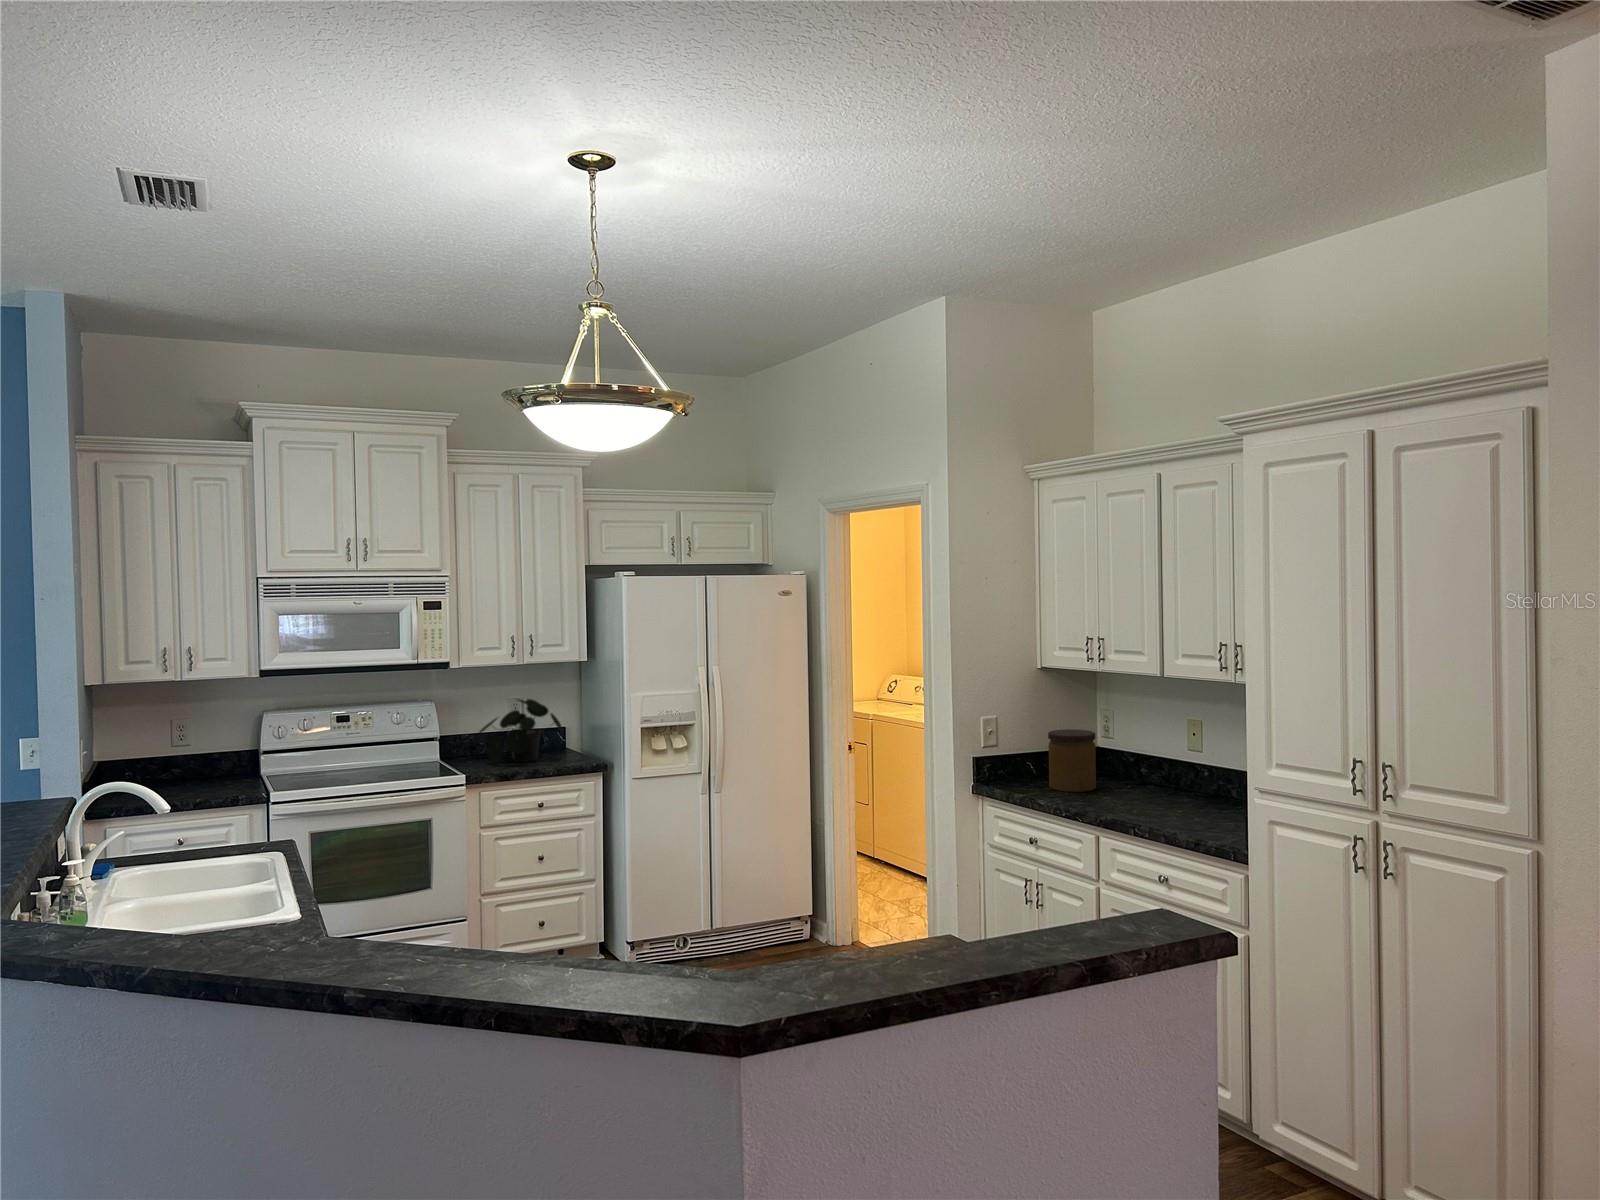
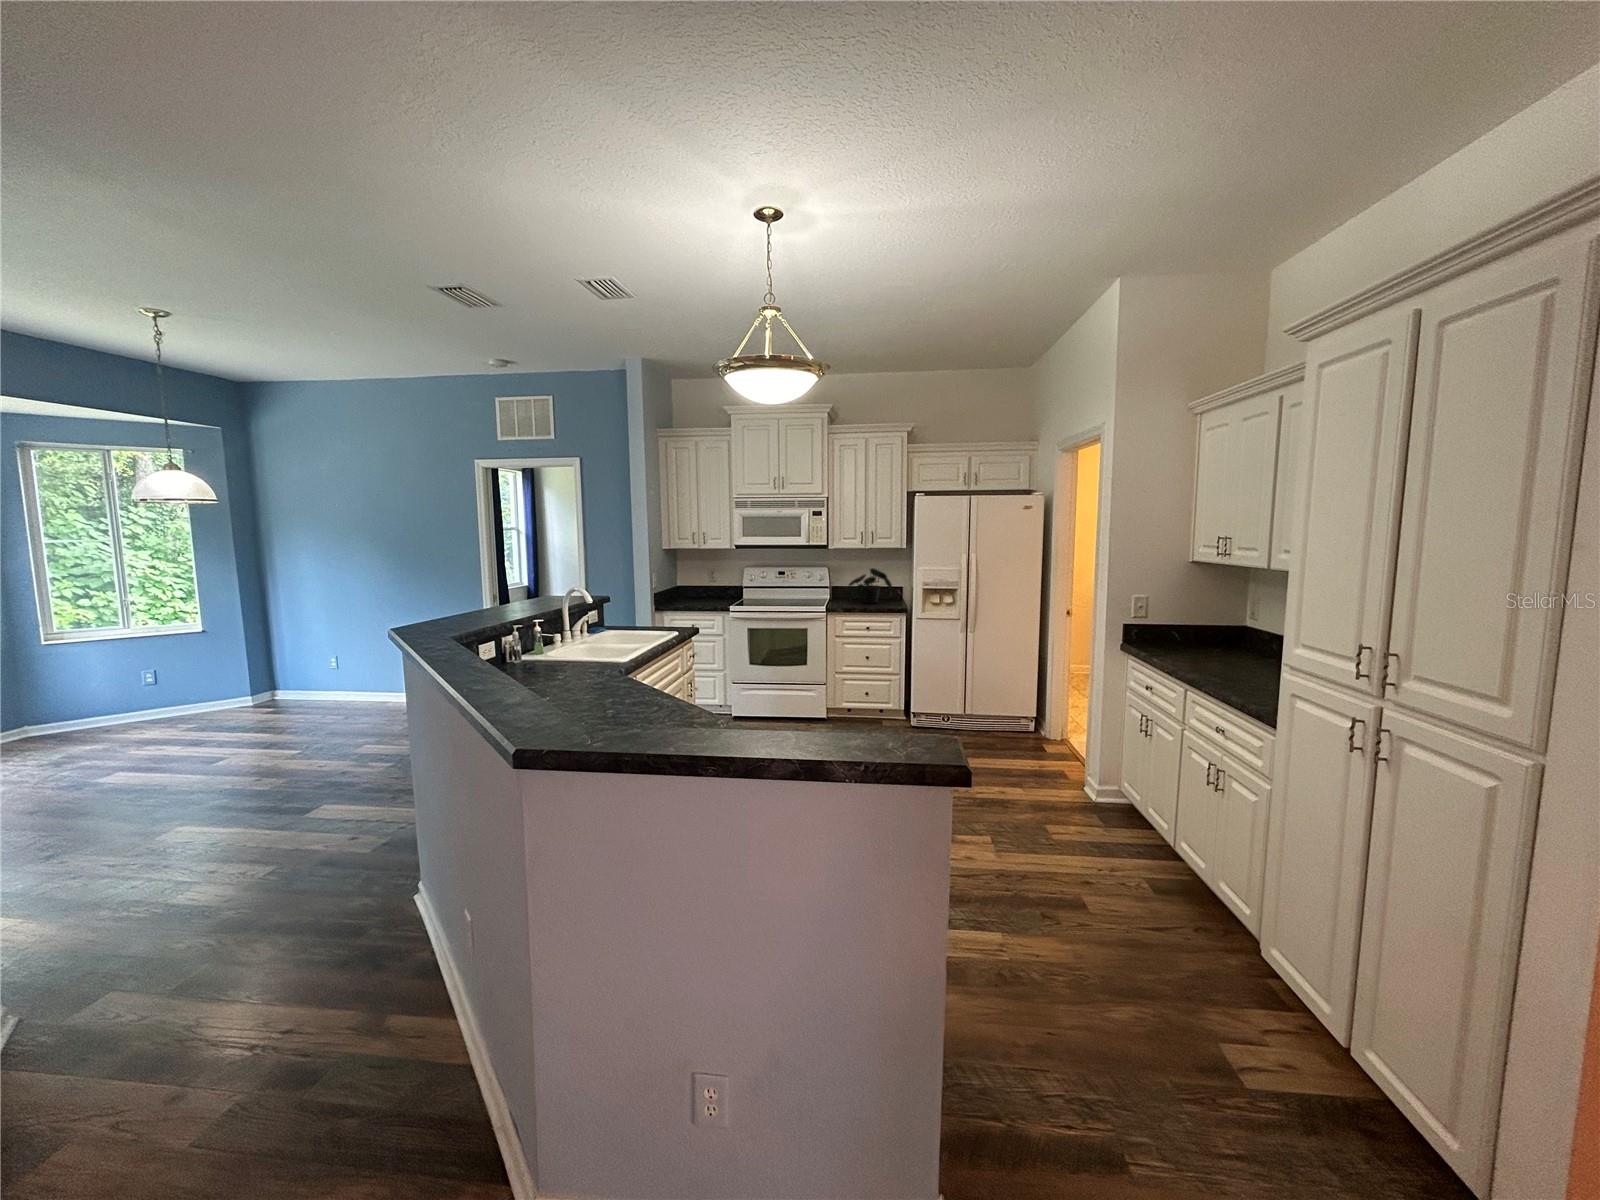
jar: present [1048,729,1096,792] -> none [1180,610,1226,658]

